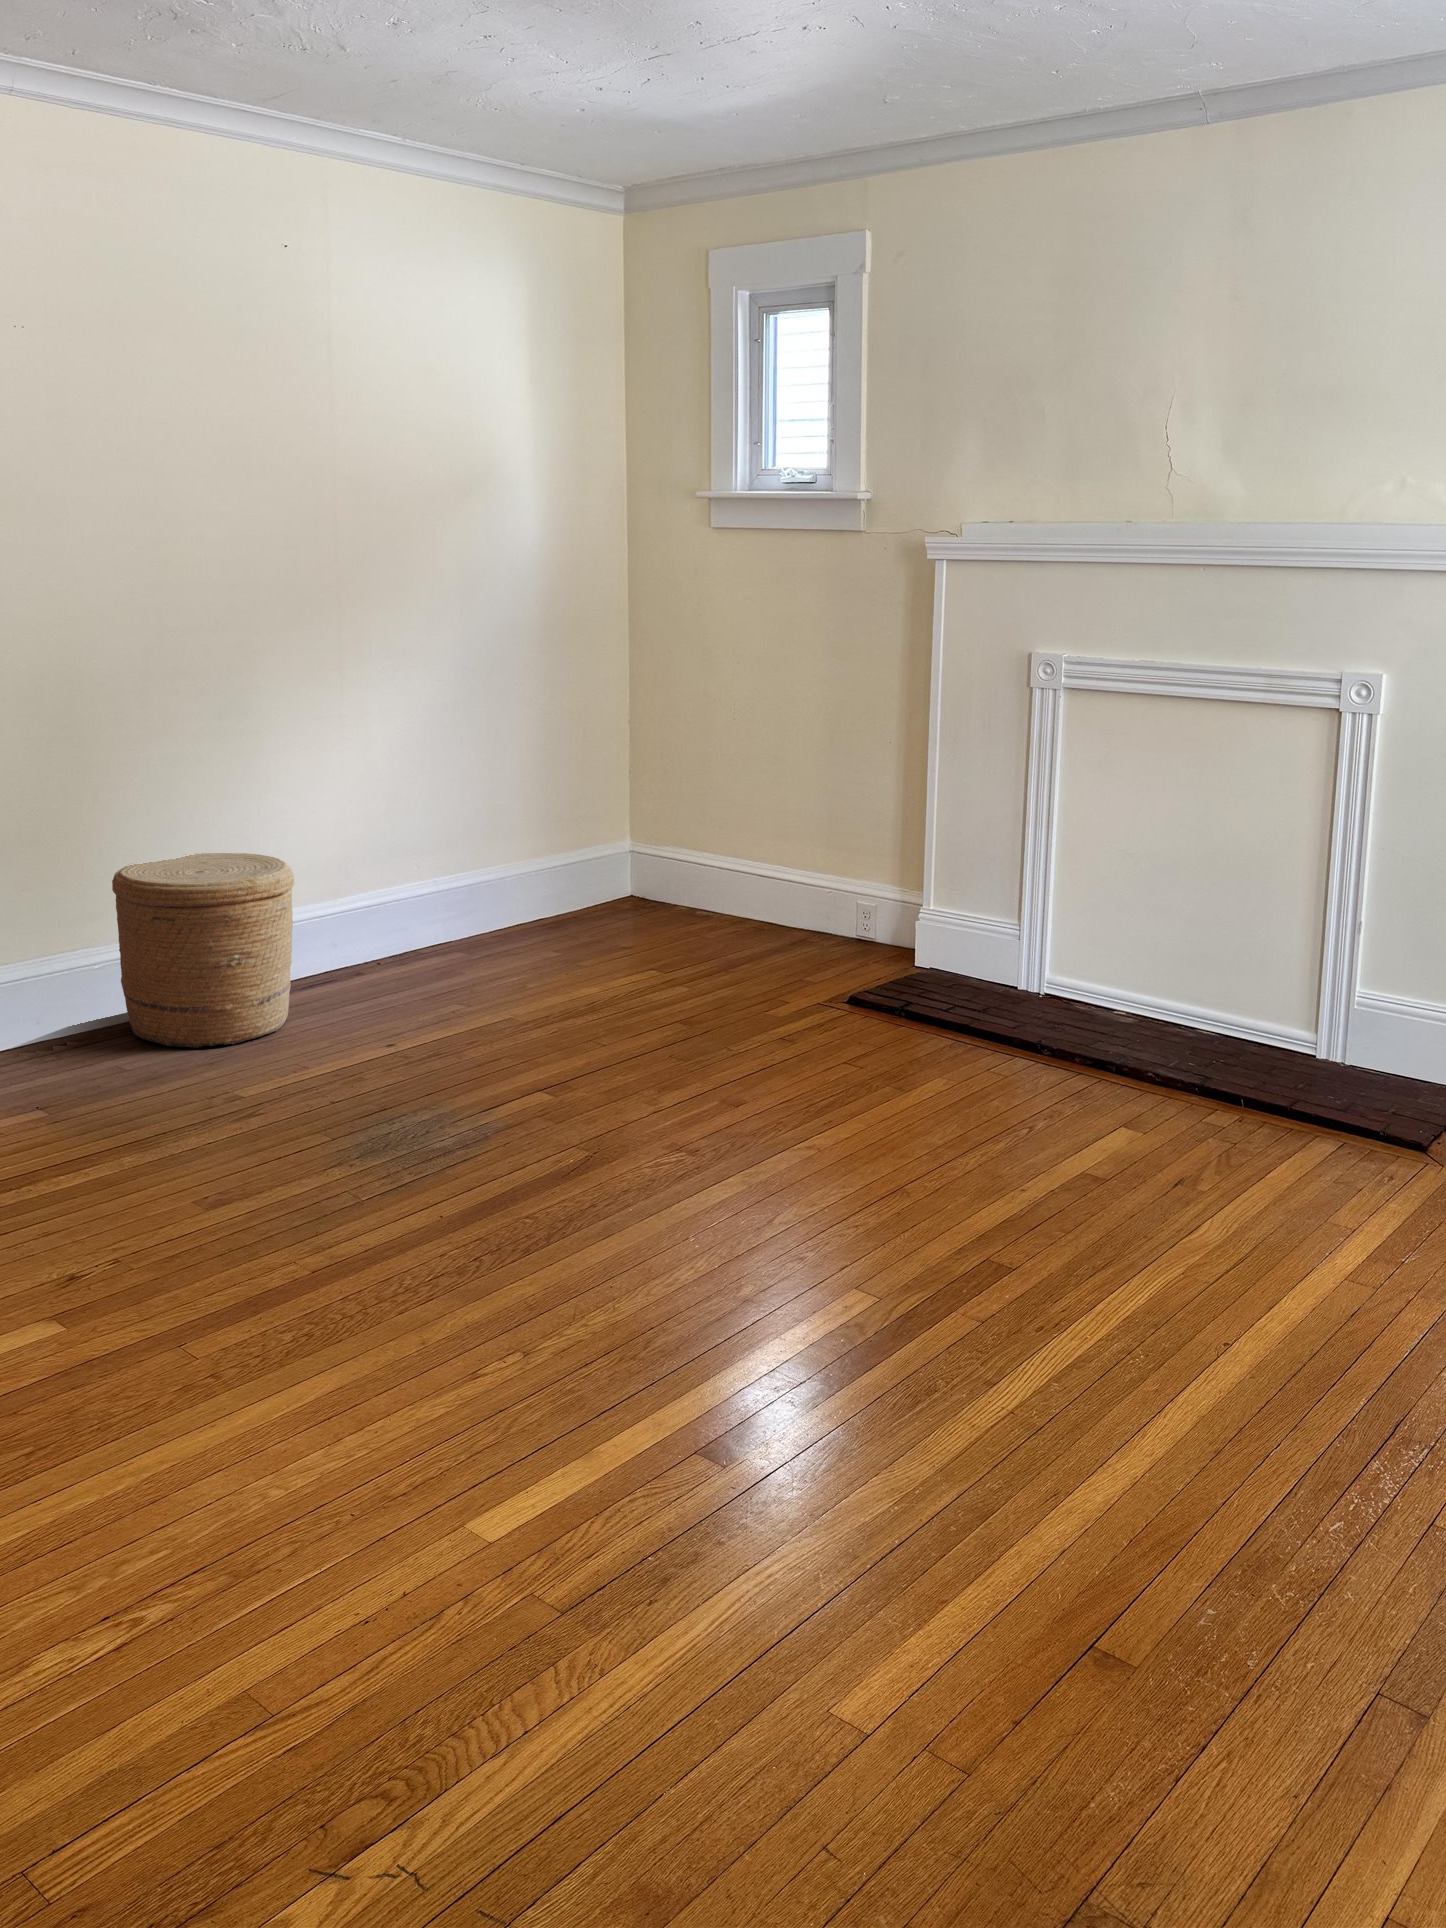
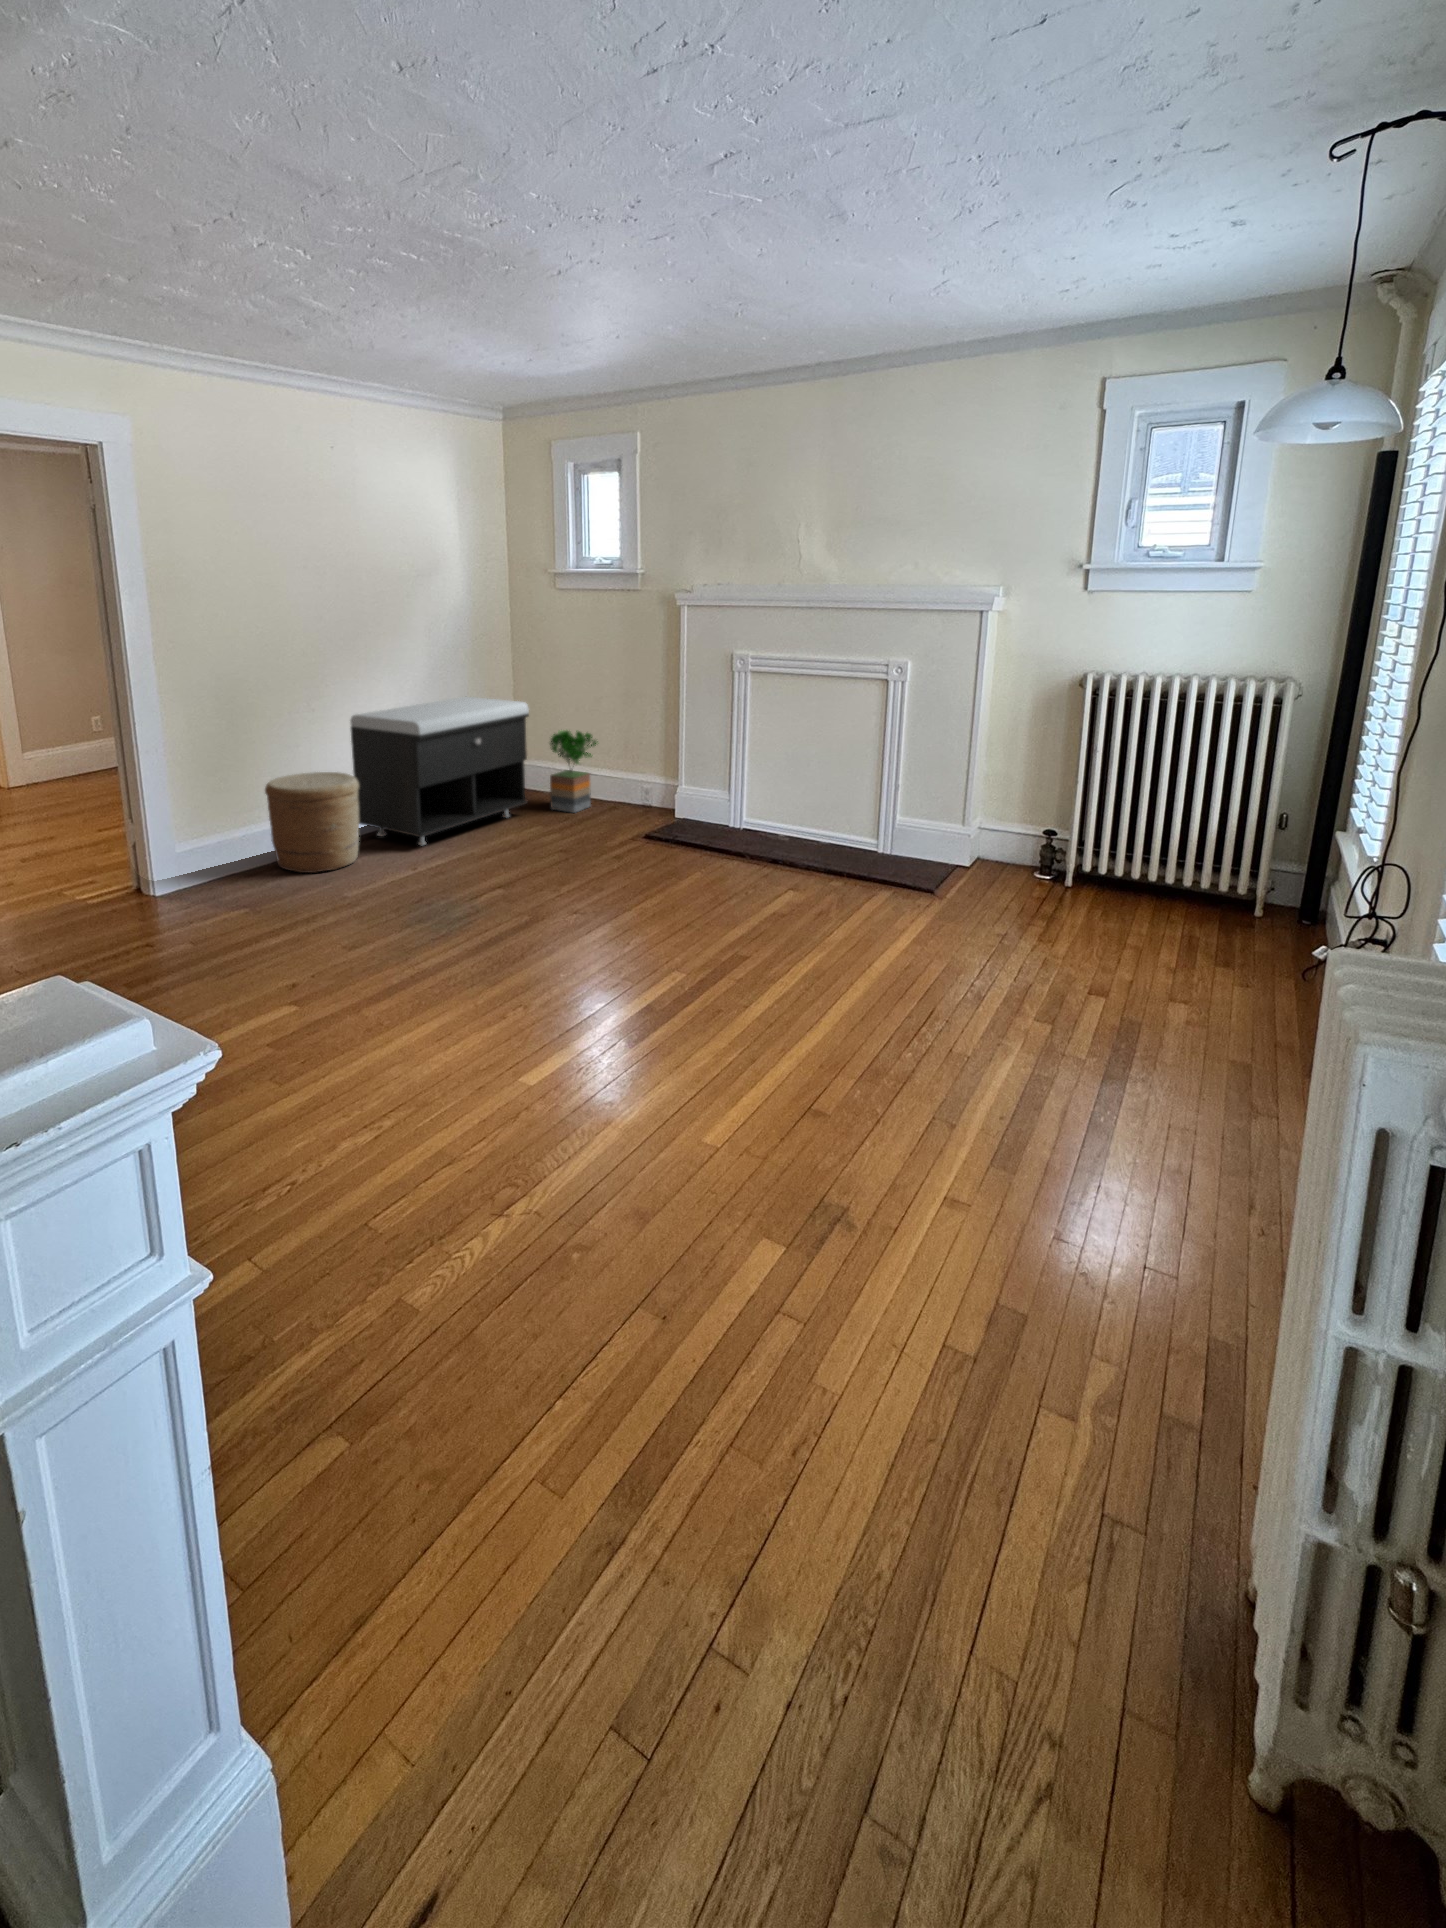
storage bench: none [295,722,644,1003] -> present [350,697,529,845]
potted tree: none [679,790,781,952] -> present [550,730,598,813]

